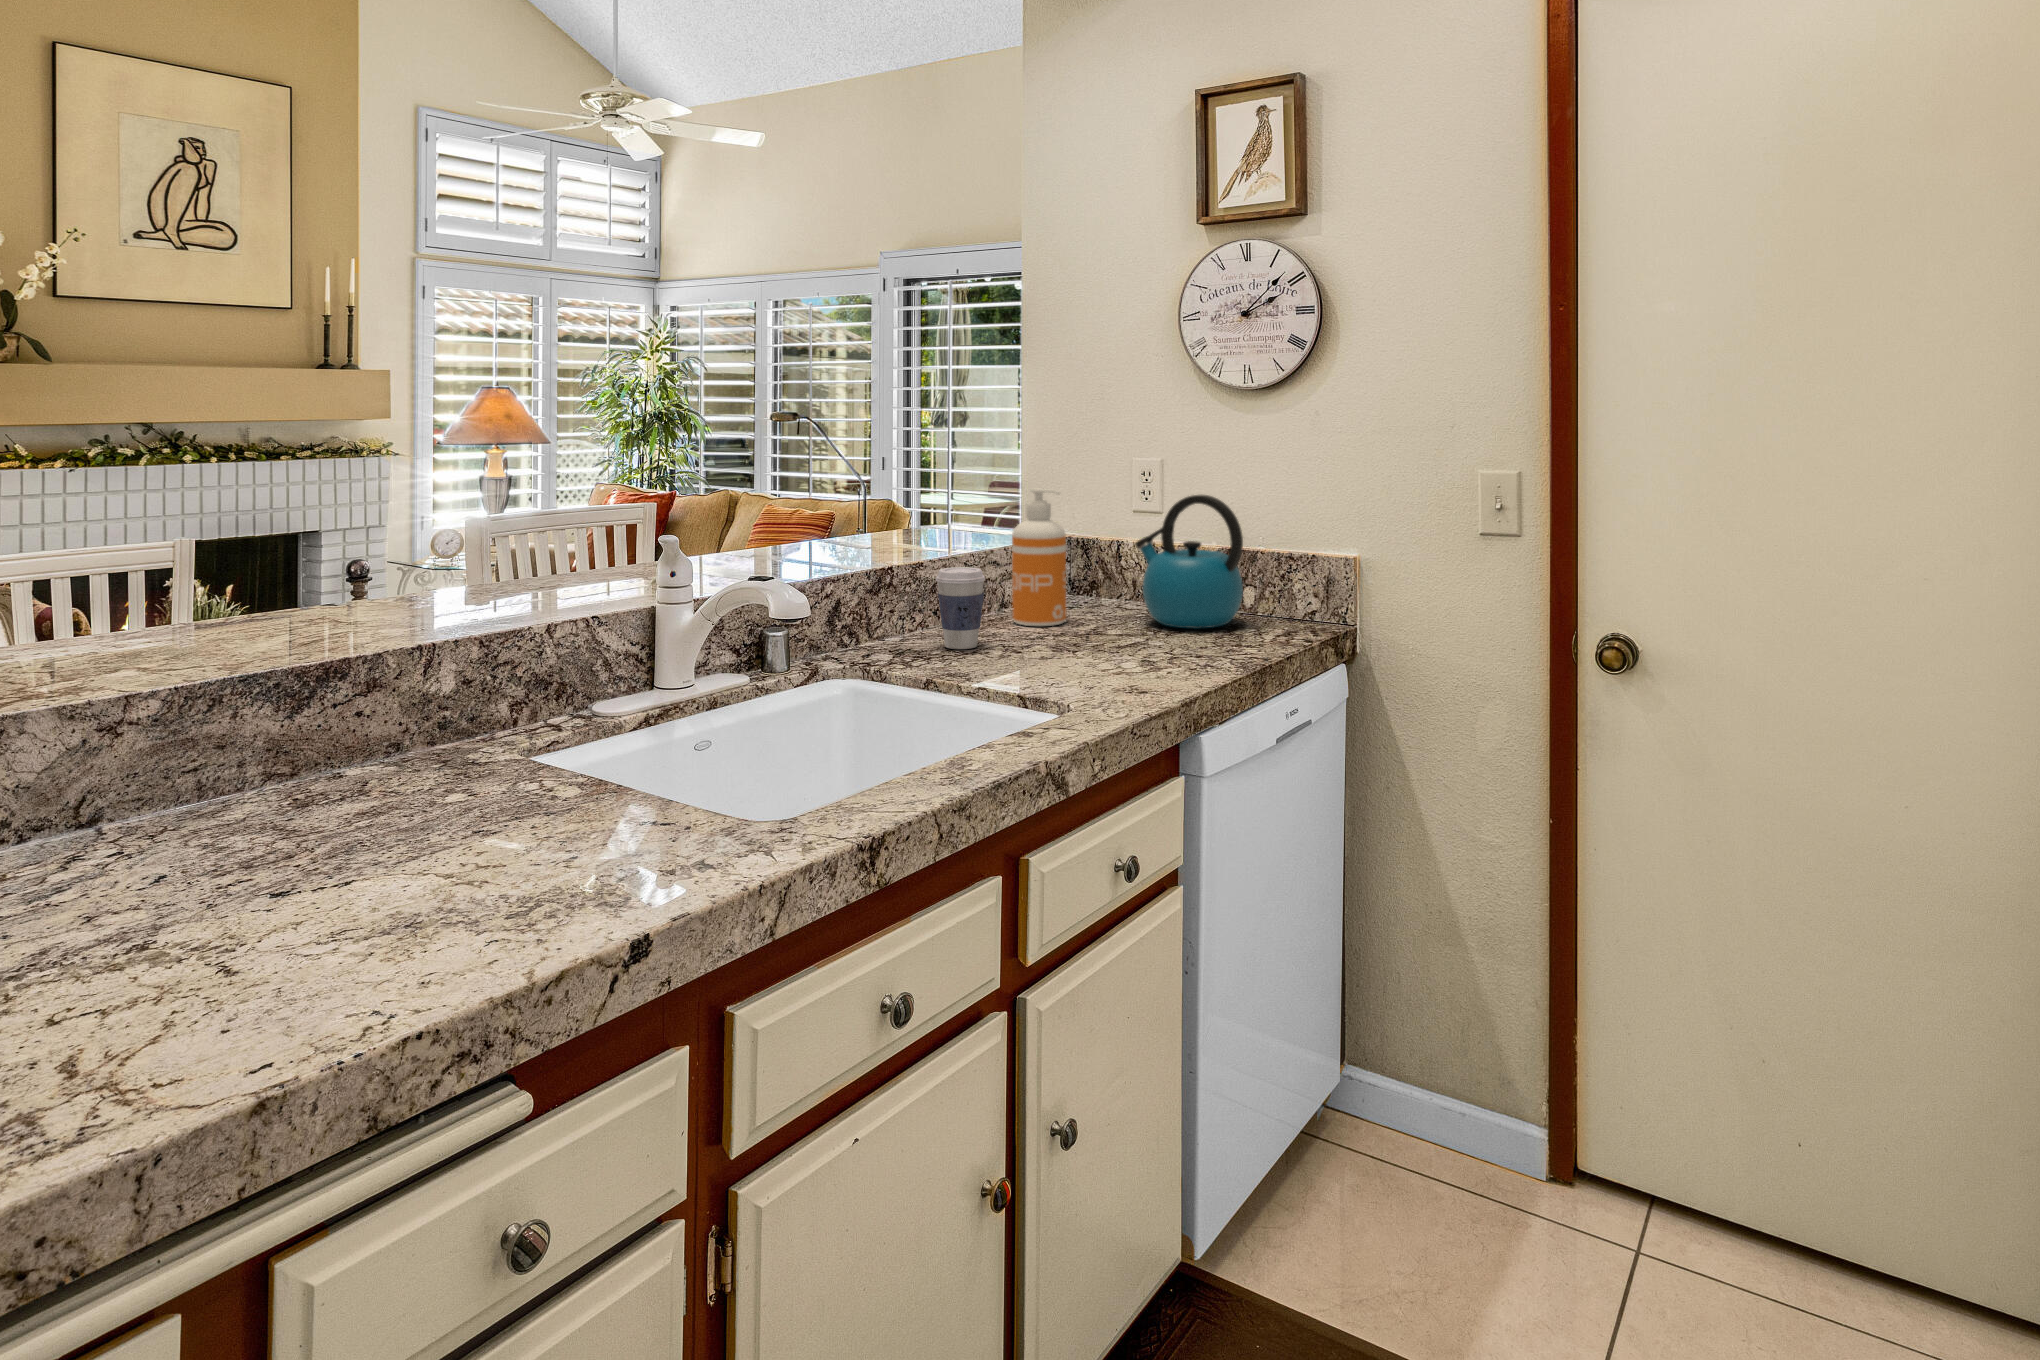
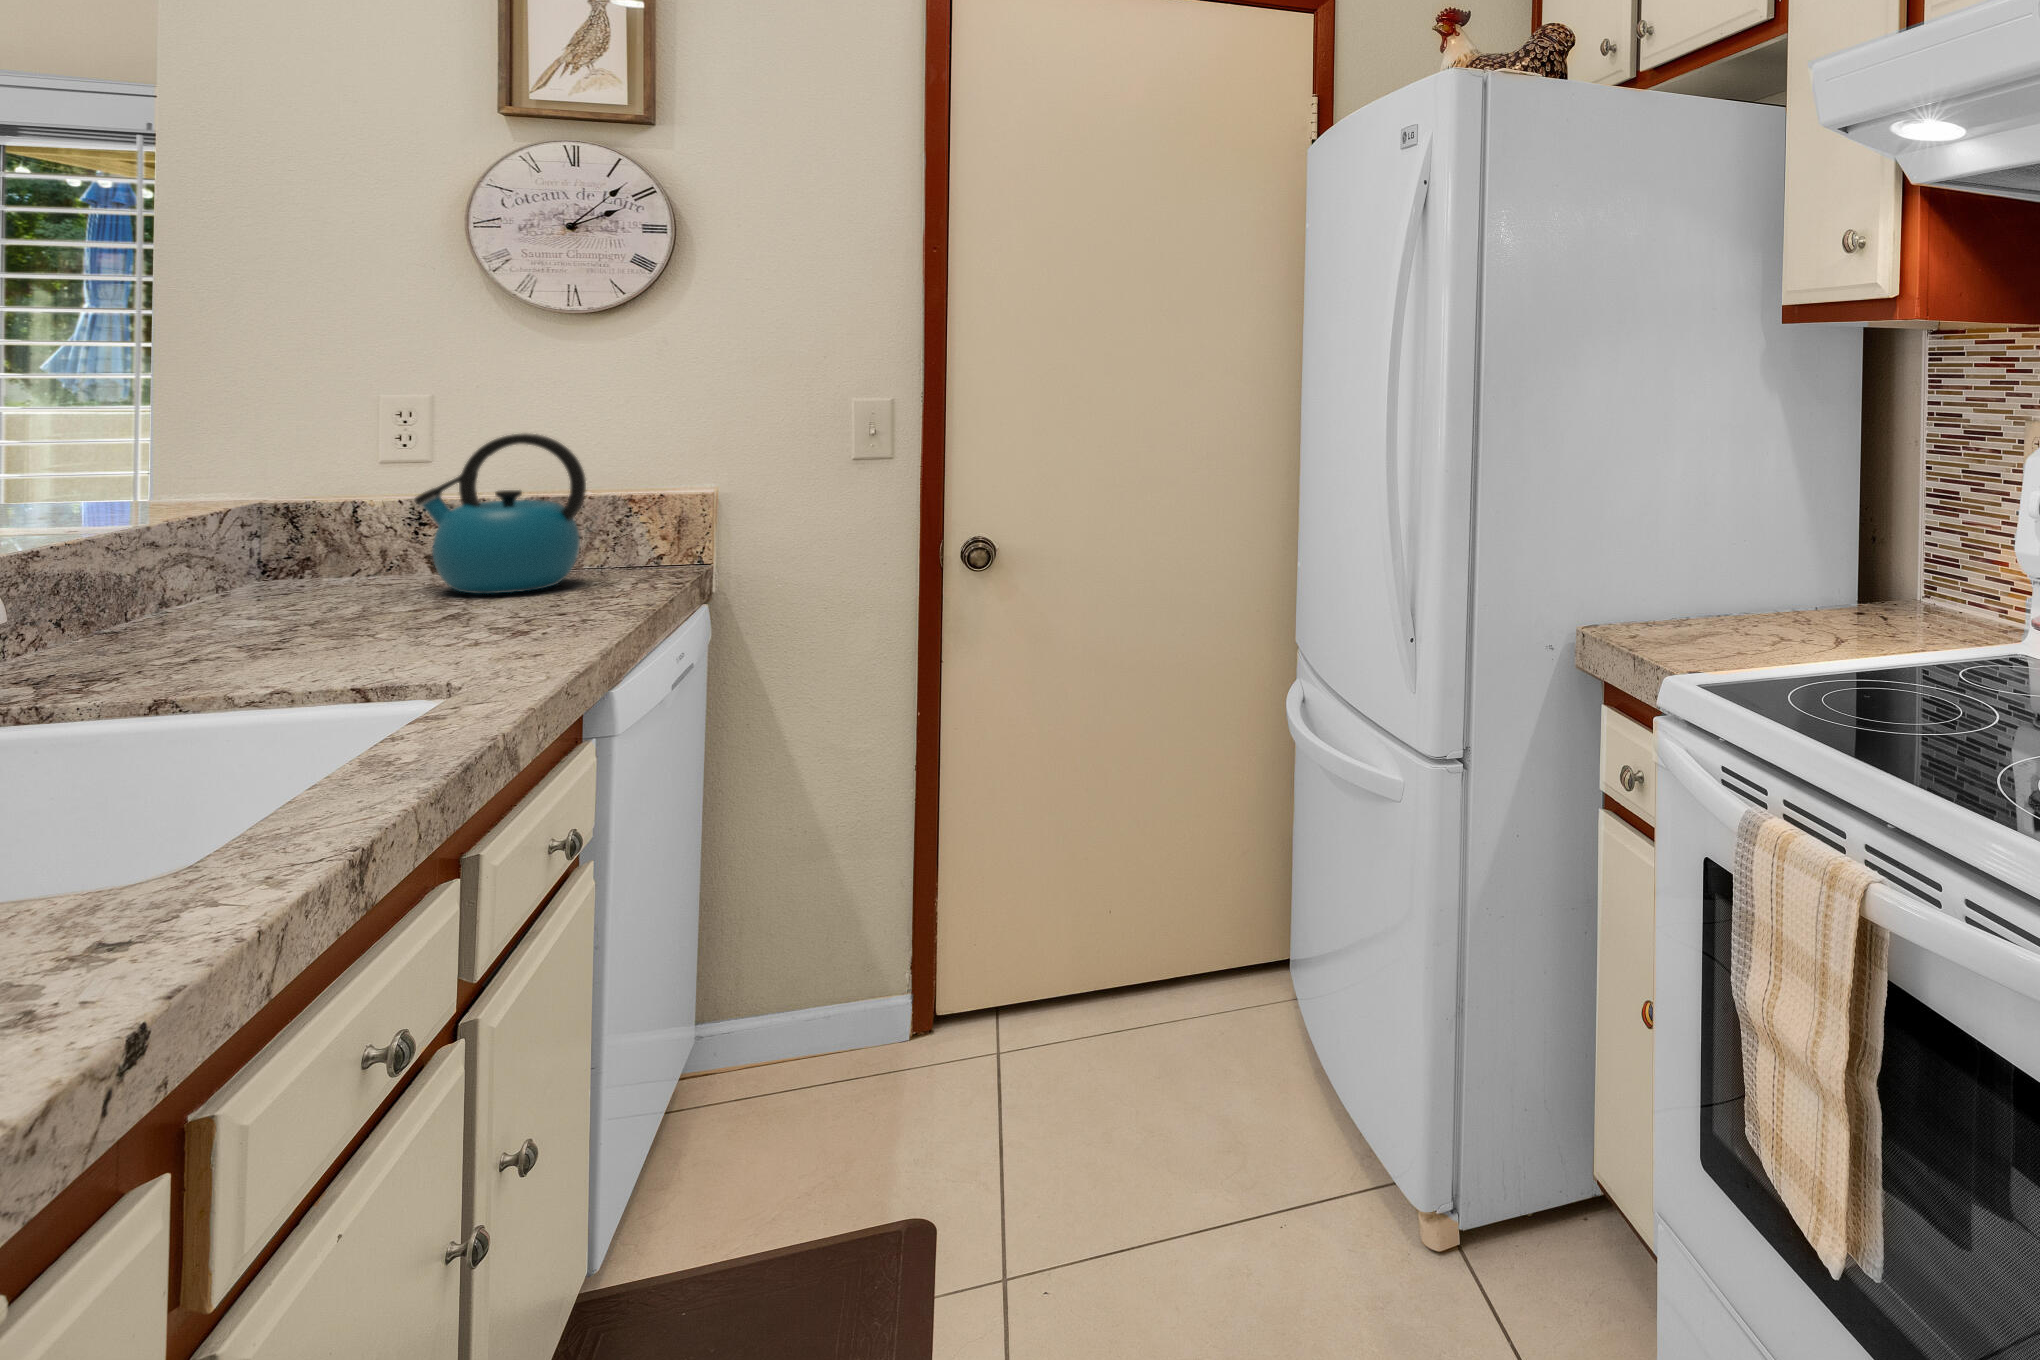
soap dispenser: present [1012,489,1066,626] -> none [210,432,308,617]
coffee cup: present [936,567,985,649] -> none [110,540,209,656]

